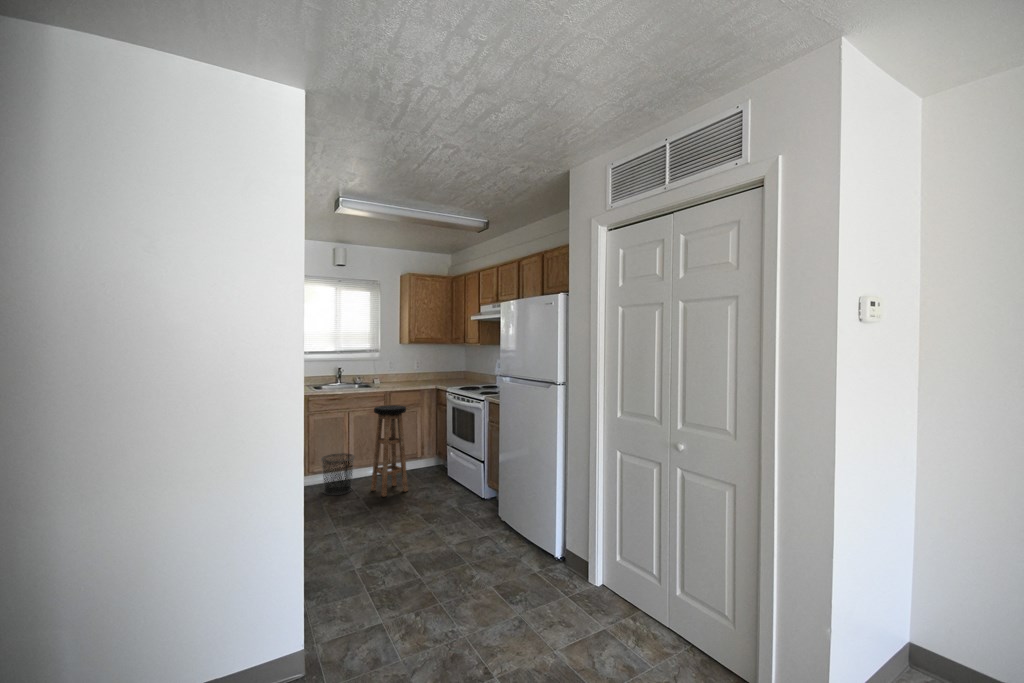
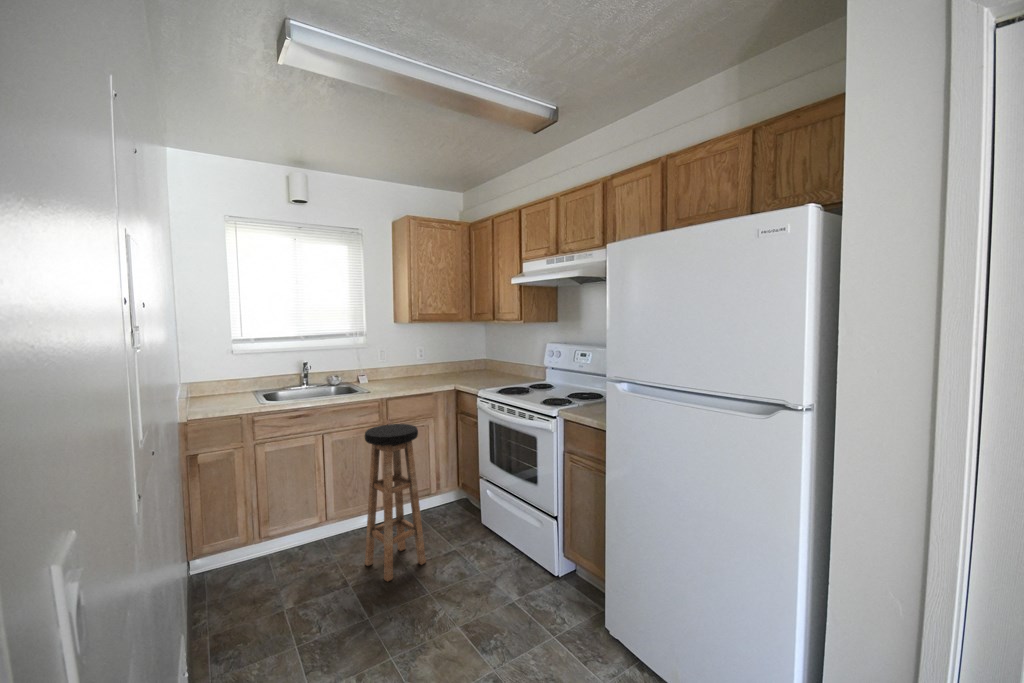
waste bin: present [321,453,354,495] -> none [277,505,336,583]

